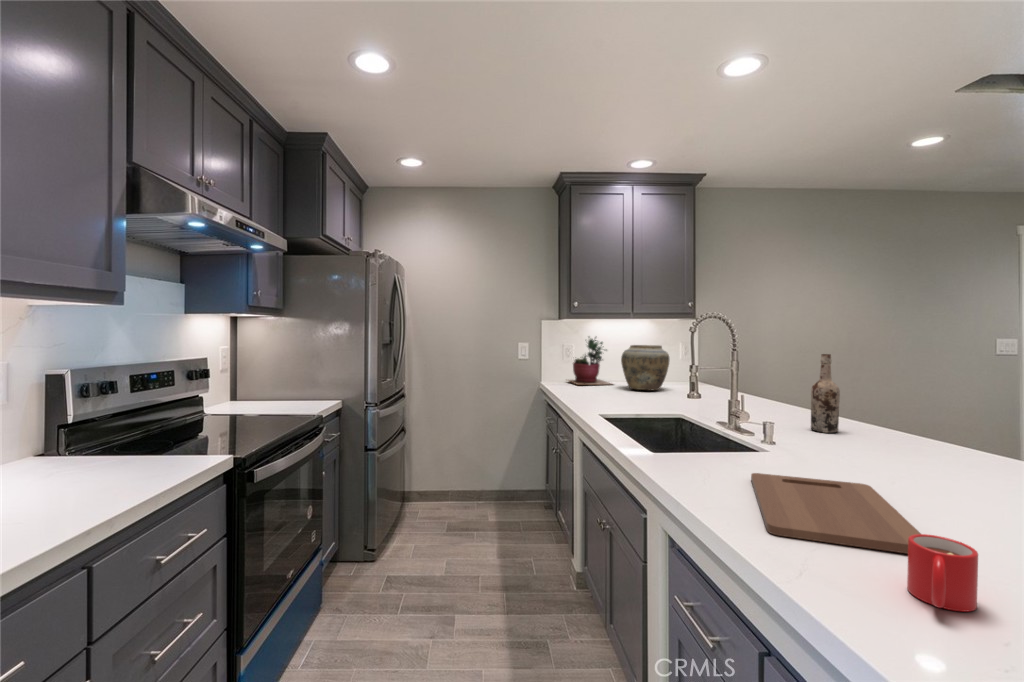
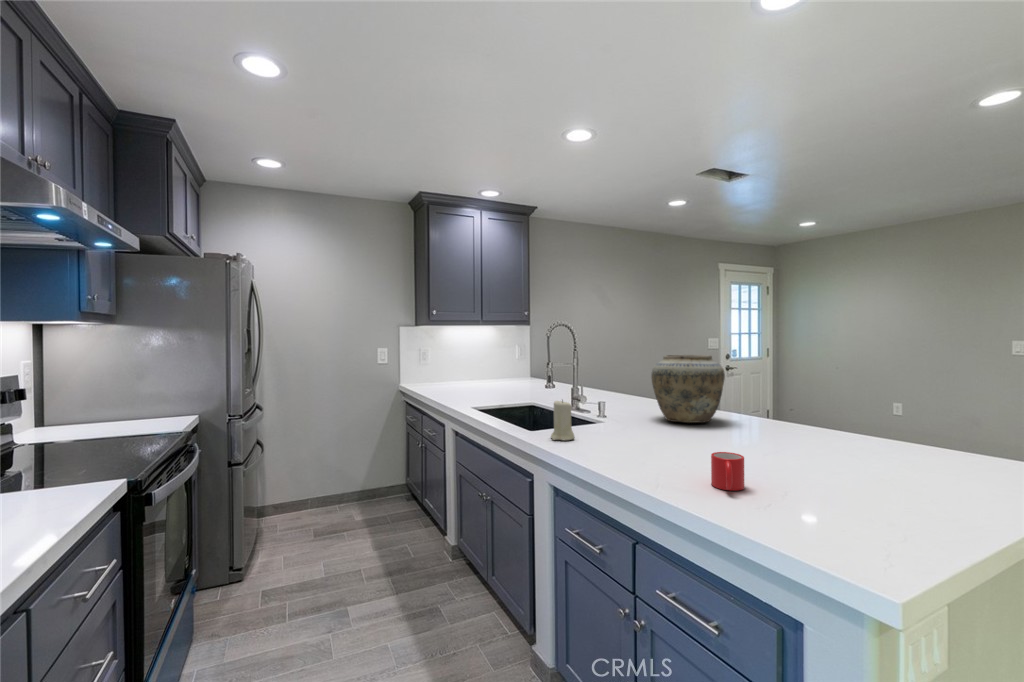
succulent plant: present [568,337,611,385] -> none [422,341,467,385]
vase: present [621,345,670,390] -> present [651,355,725,423]
wine bottle: present [811,354,840,433] -> none [626,350,644,407]
candle: none [673,417,706,473] -> present [551,400,574,440]
cutting board: present [751,473,921,554] -> none [606,435,718,469]

